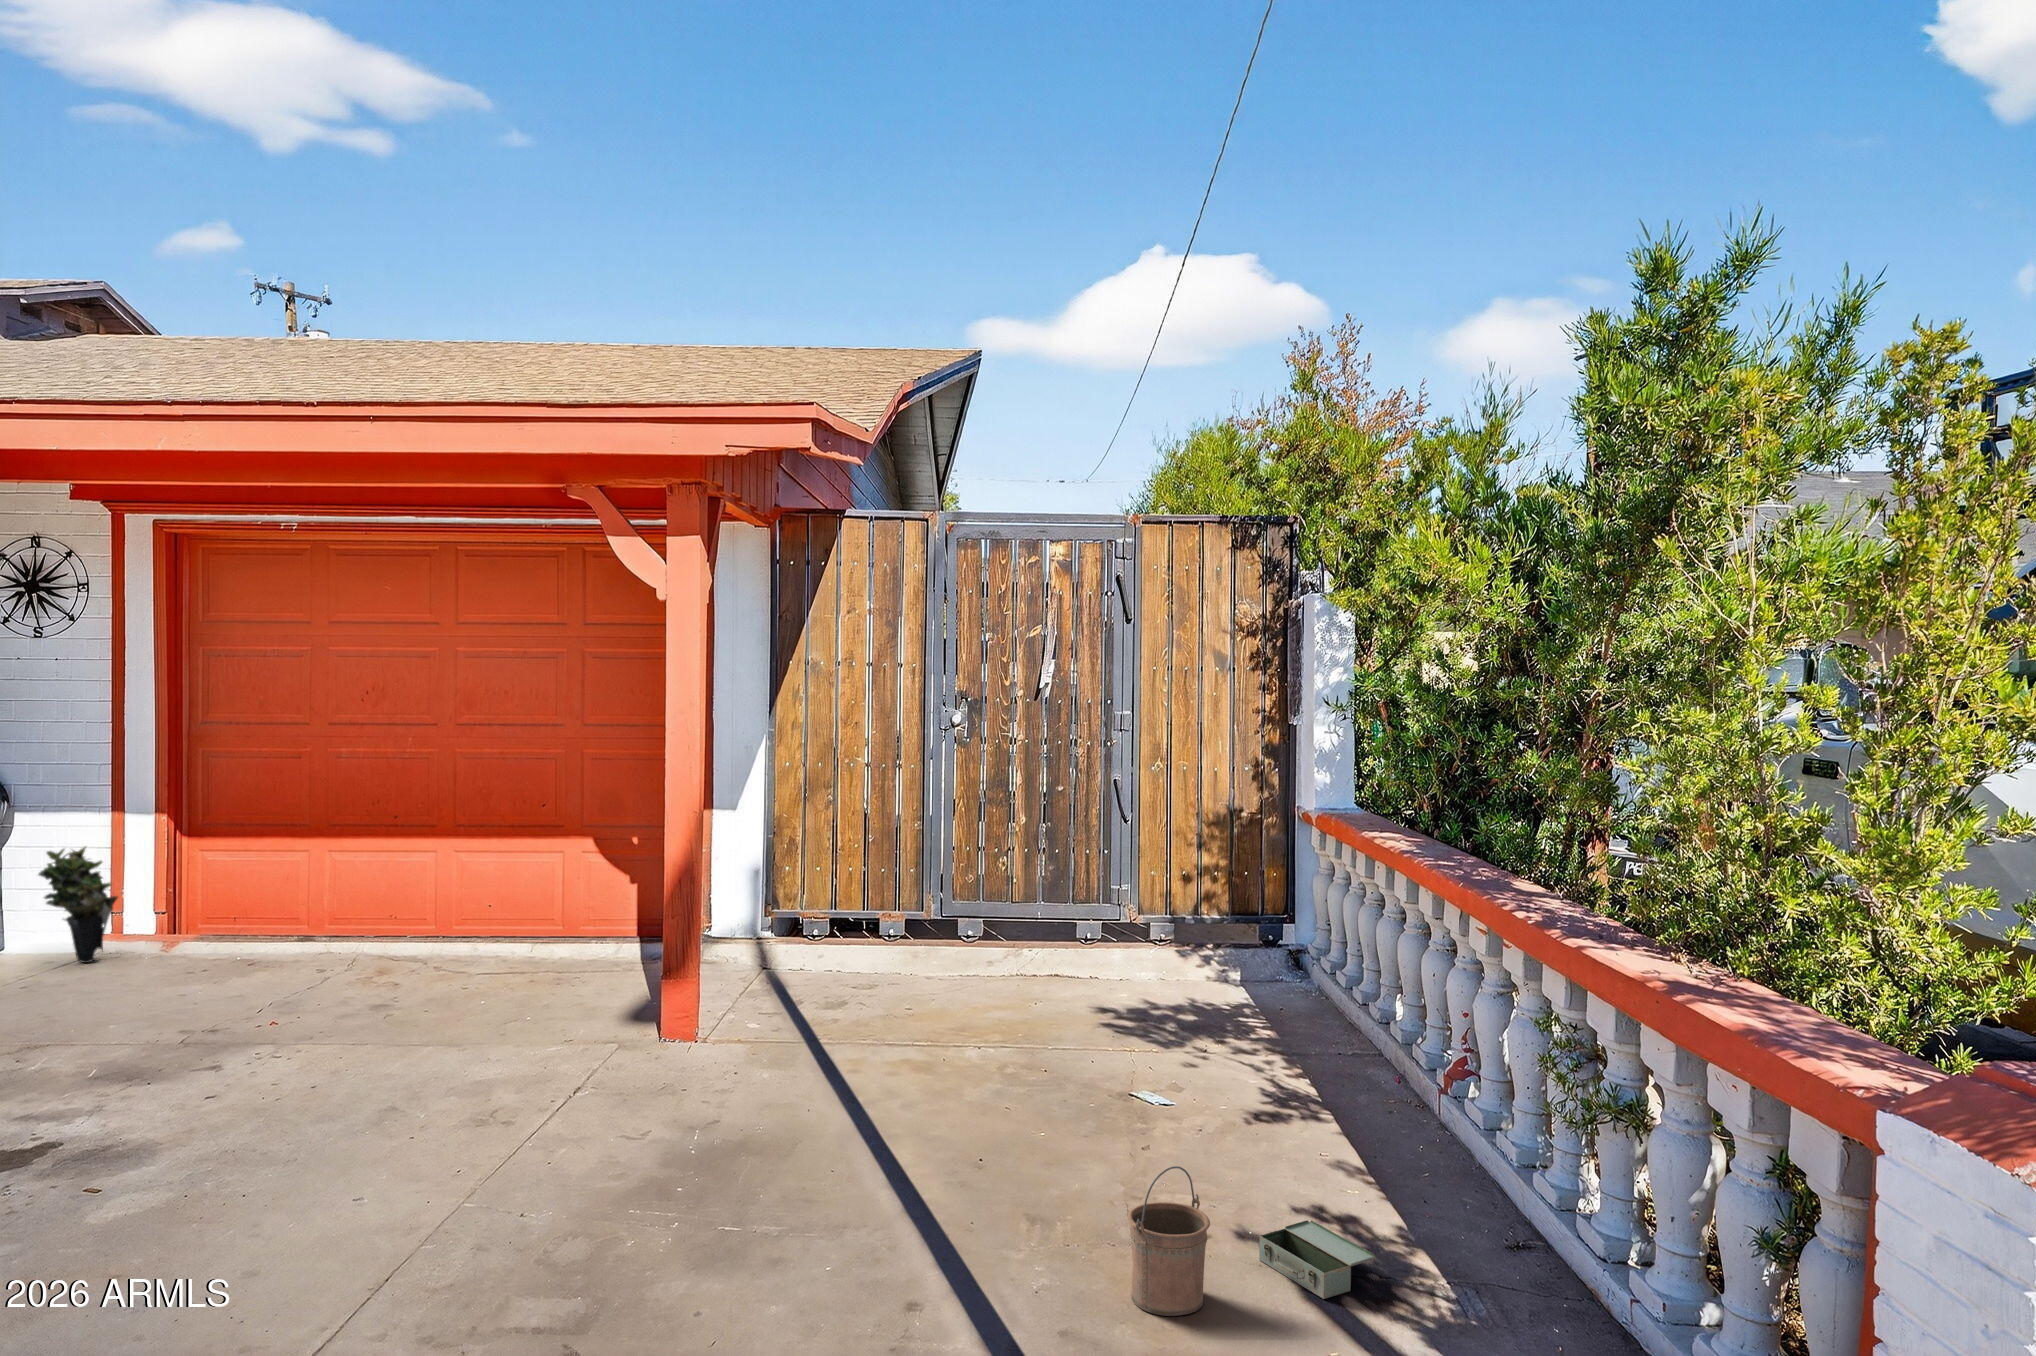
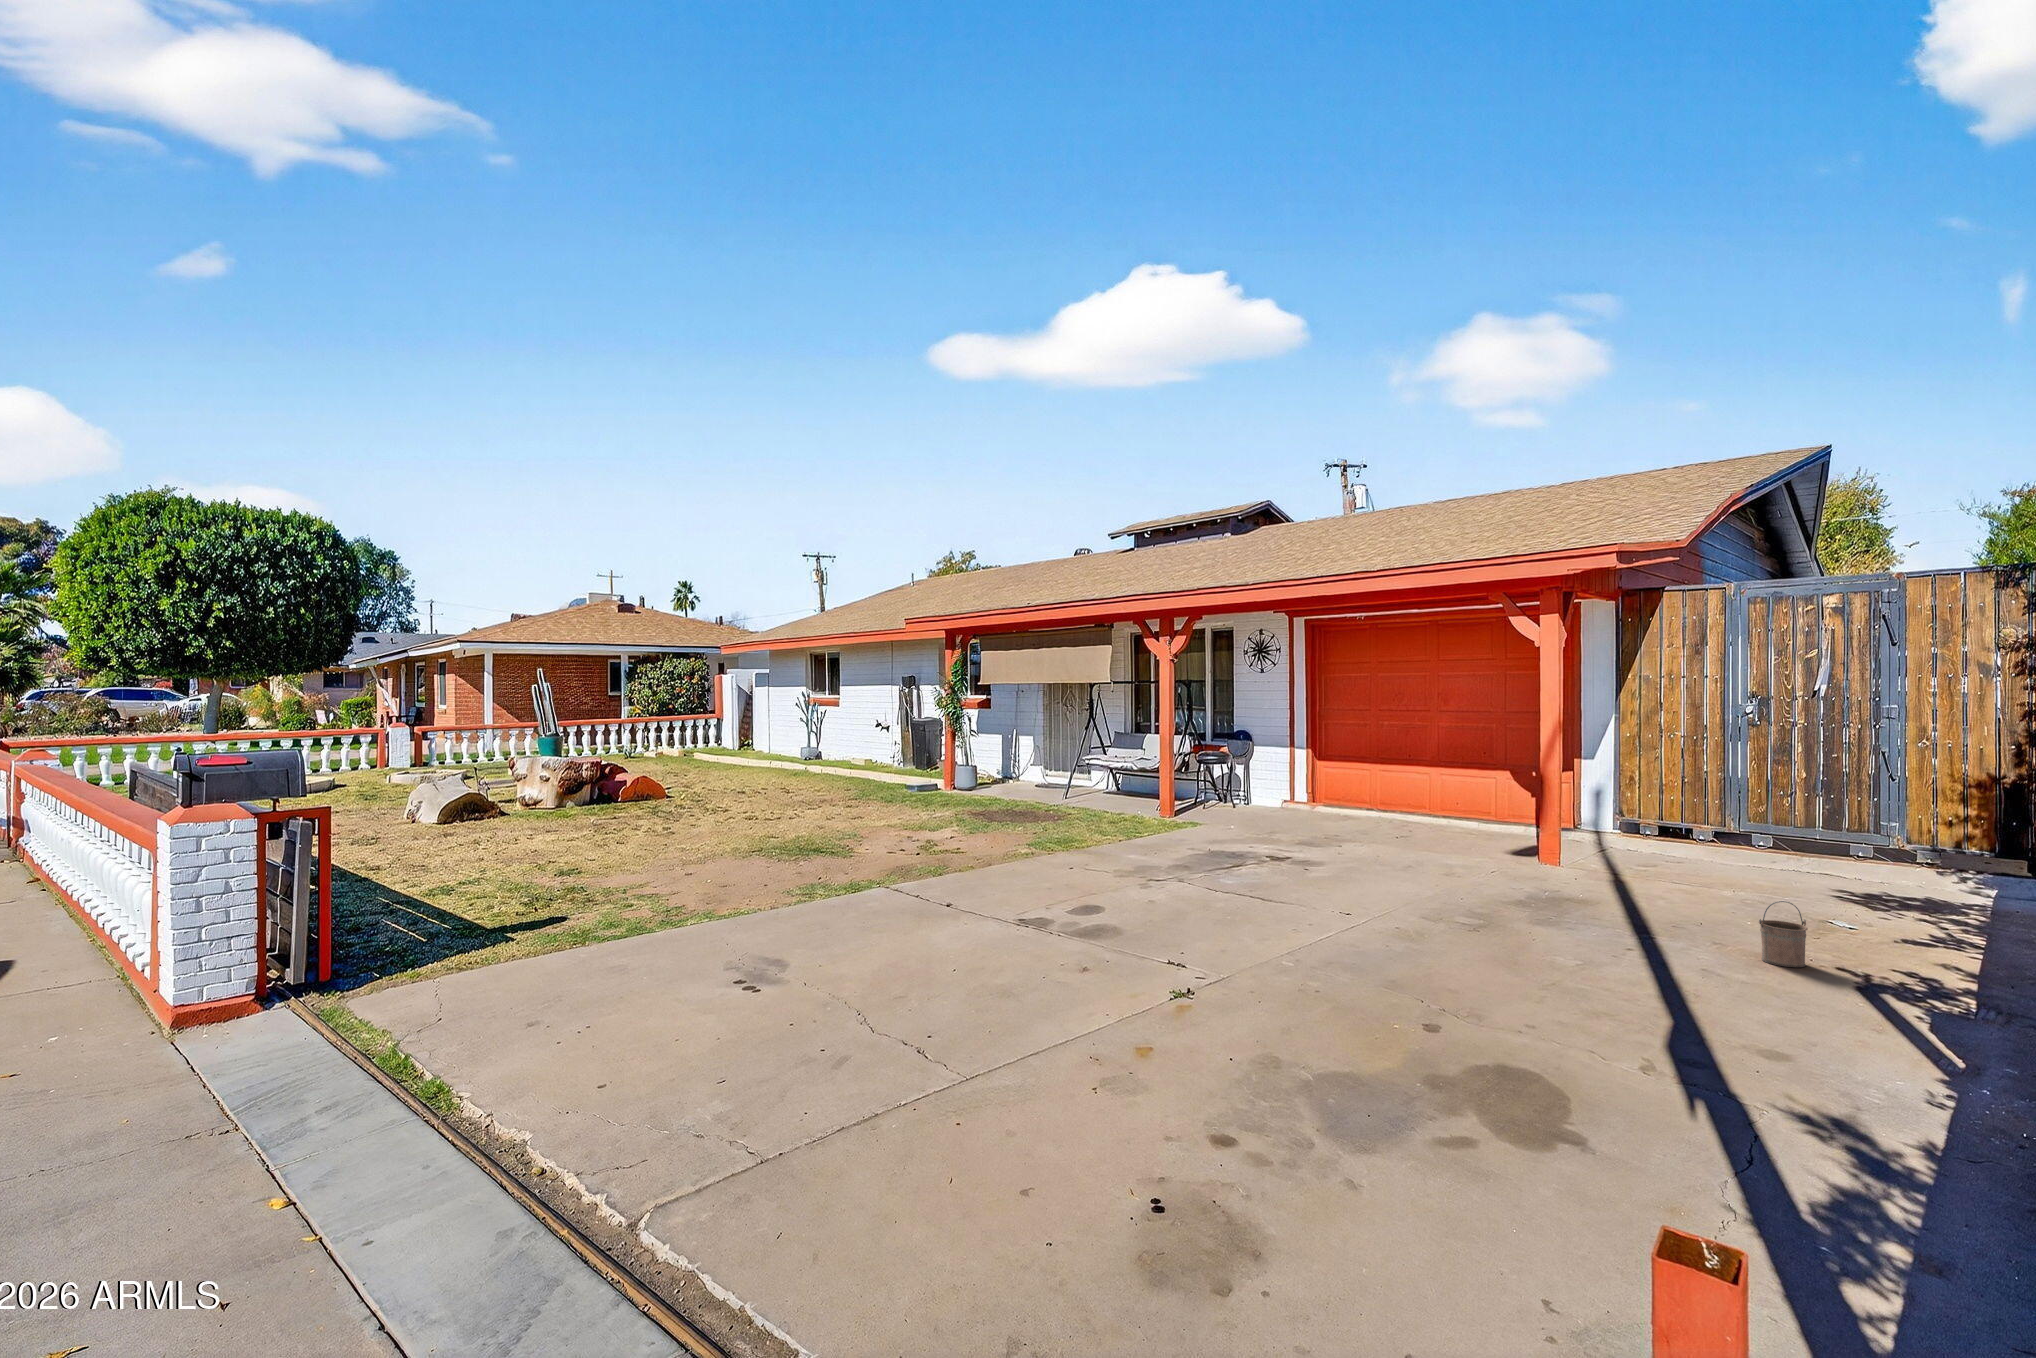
potted plant: present [38,847,118,963] -> none [1264,761,1293,810]
toolbox: present [1259,1220,1376,1299] -> none [1856,953,1928,981]

